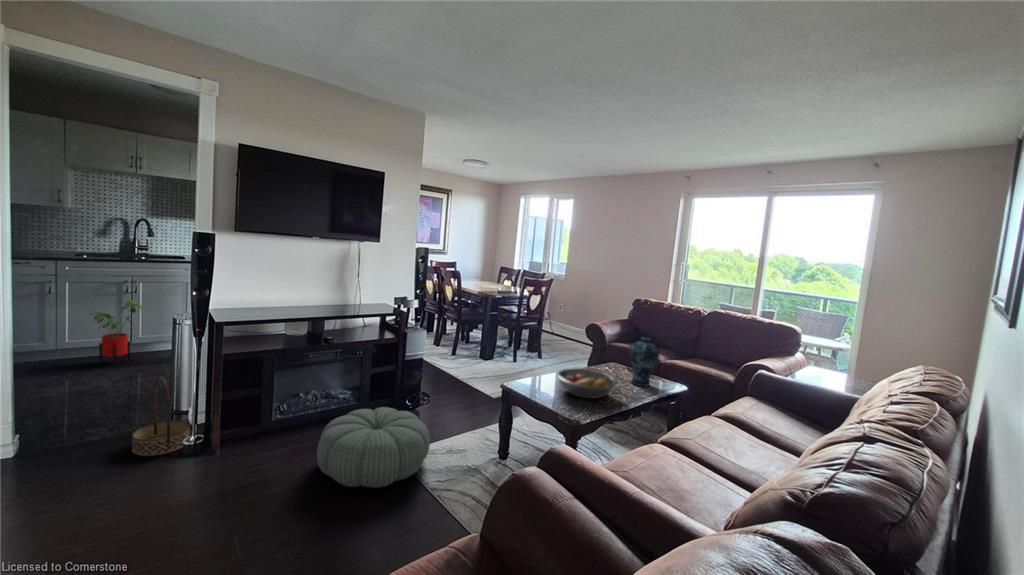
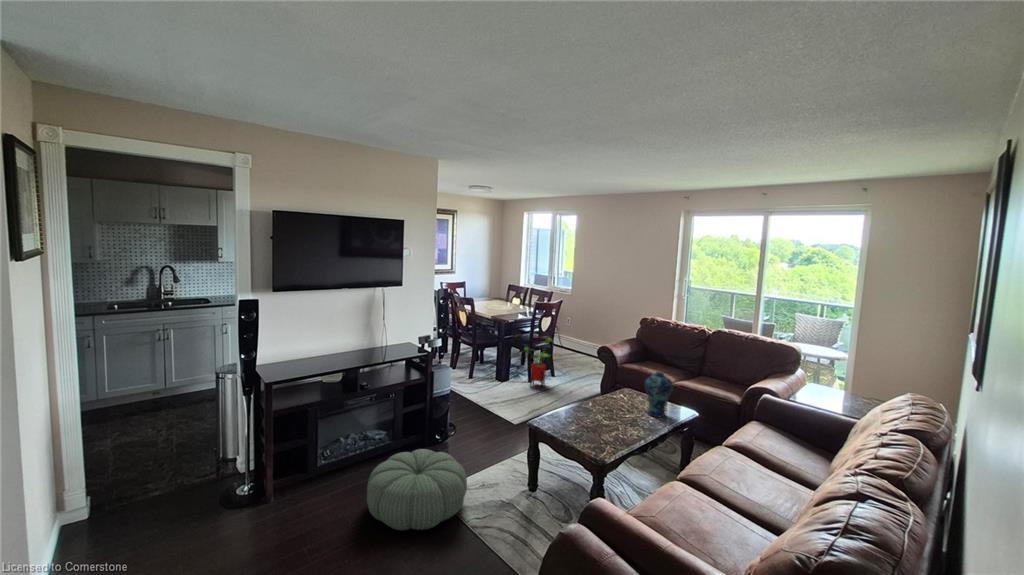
house plant: present [90,300,143,366] -> present [524,338,552,388]
fruit bowl: present [557,369,616,399] -> none [580,405,636,435]
basket: present [132,377,190,456] -> none [194,434,244,509]

